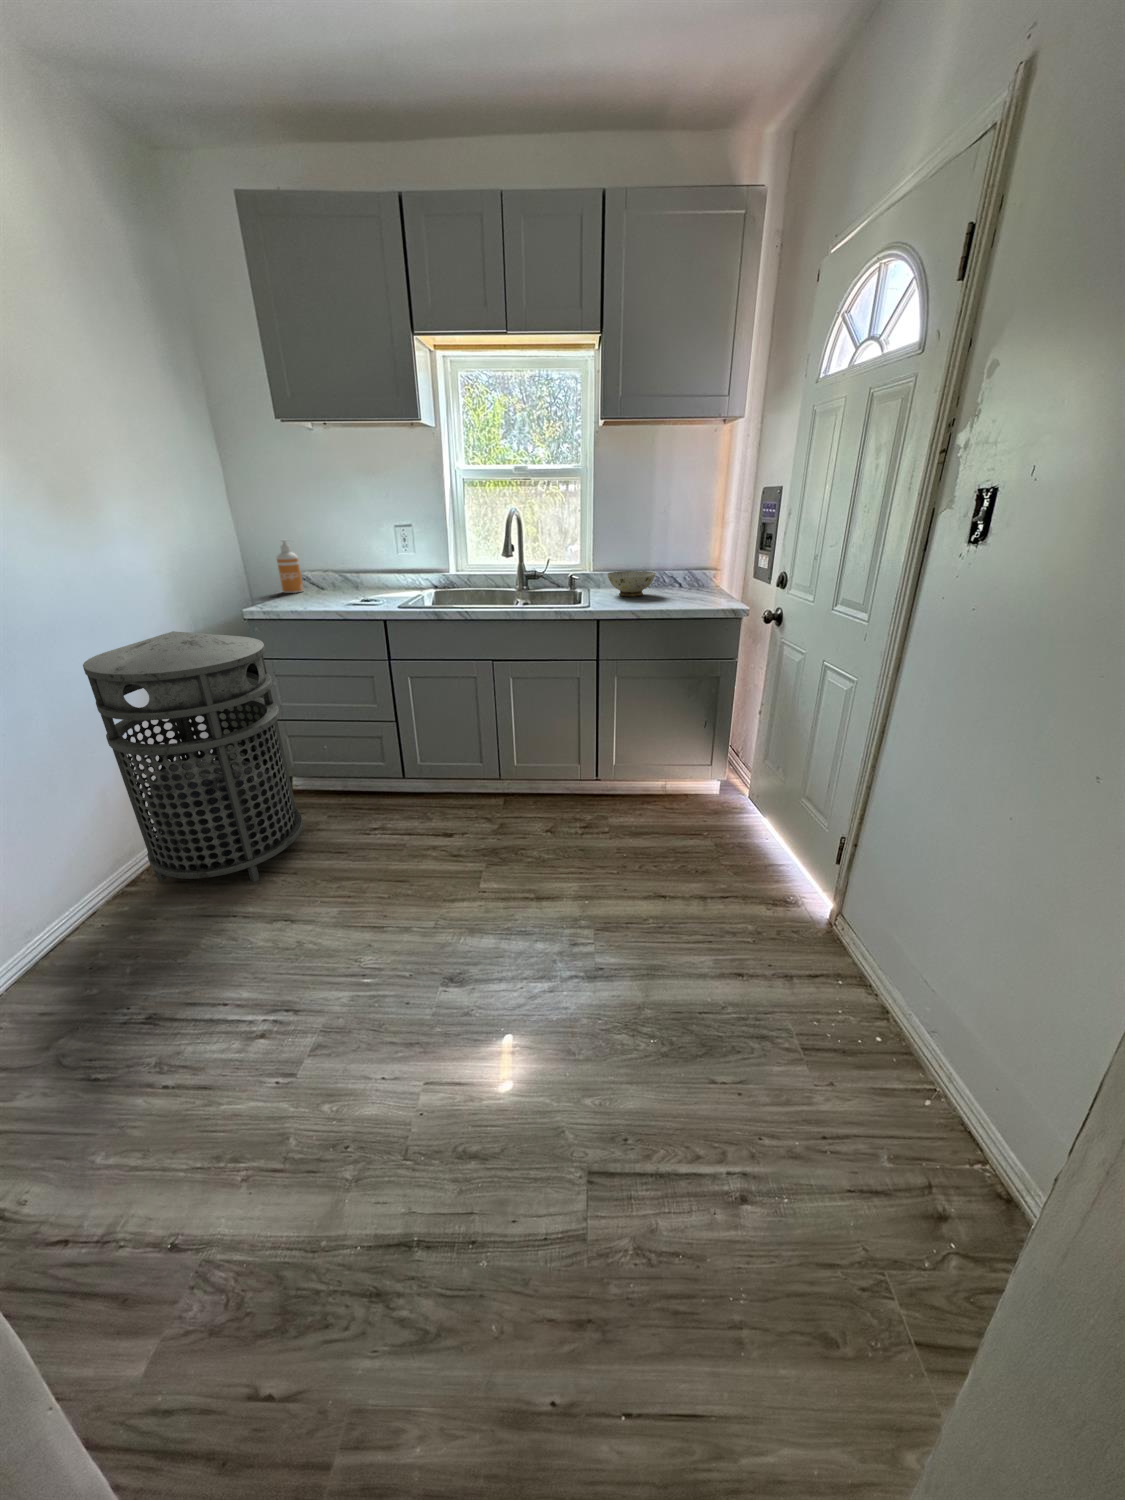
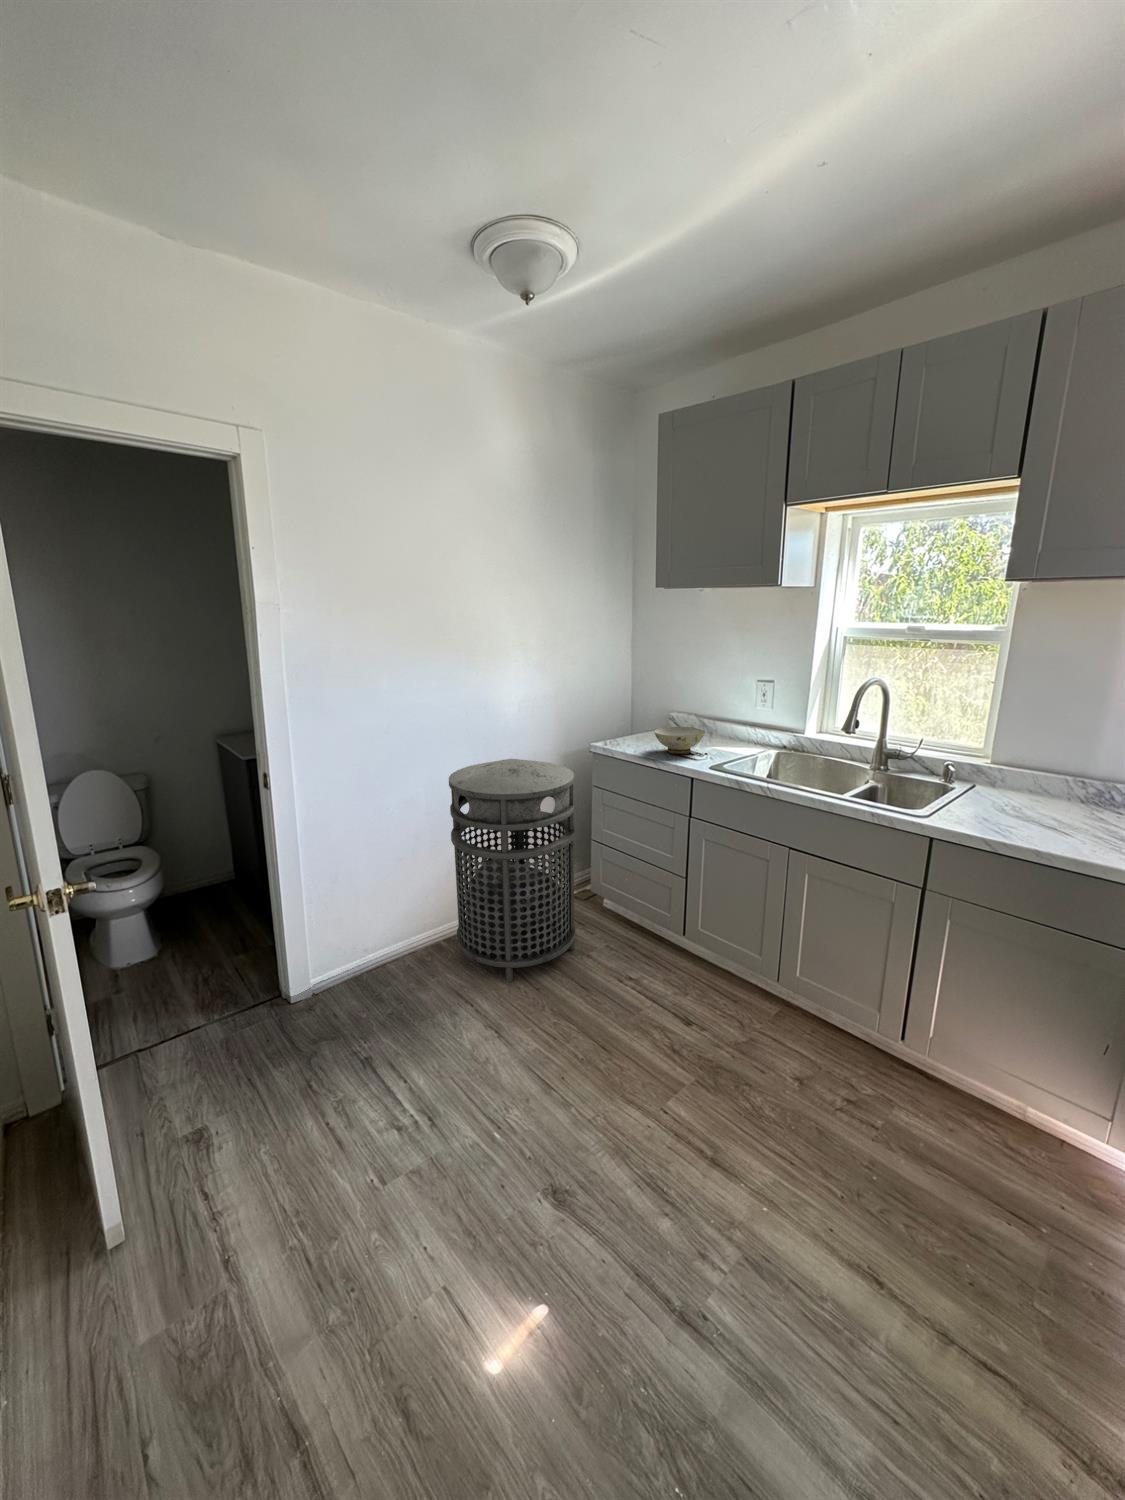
soap dispenser: present [277,540,303,593] -> none [648,683,668,730]
ceramic bowl: present [607,571,656,597] -> present [654,727,705,754]

